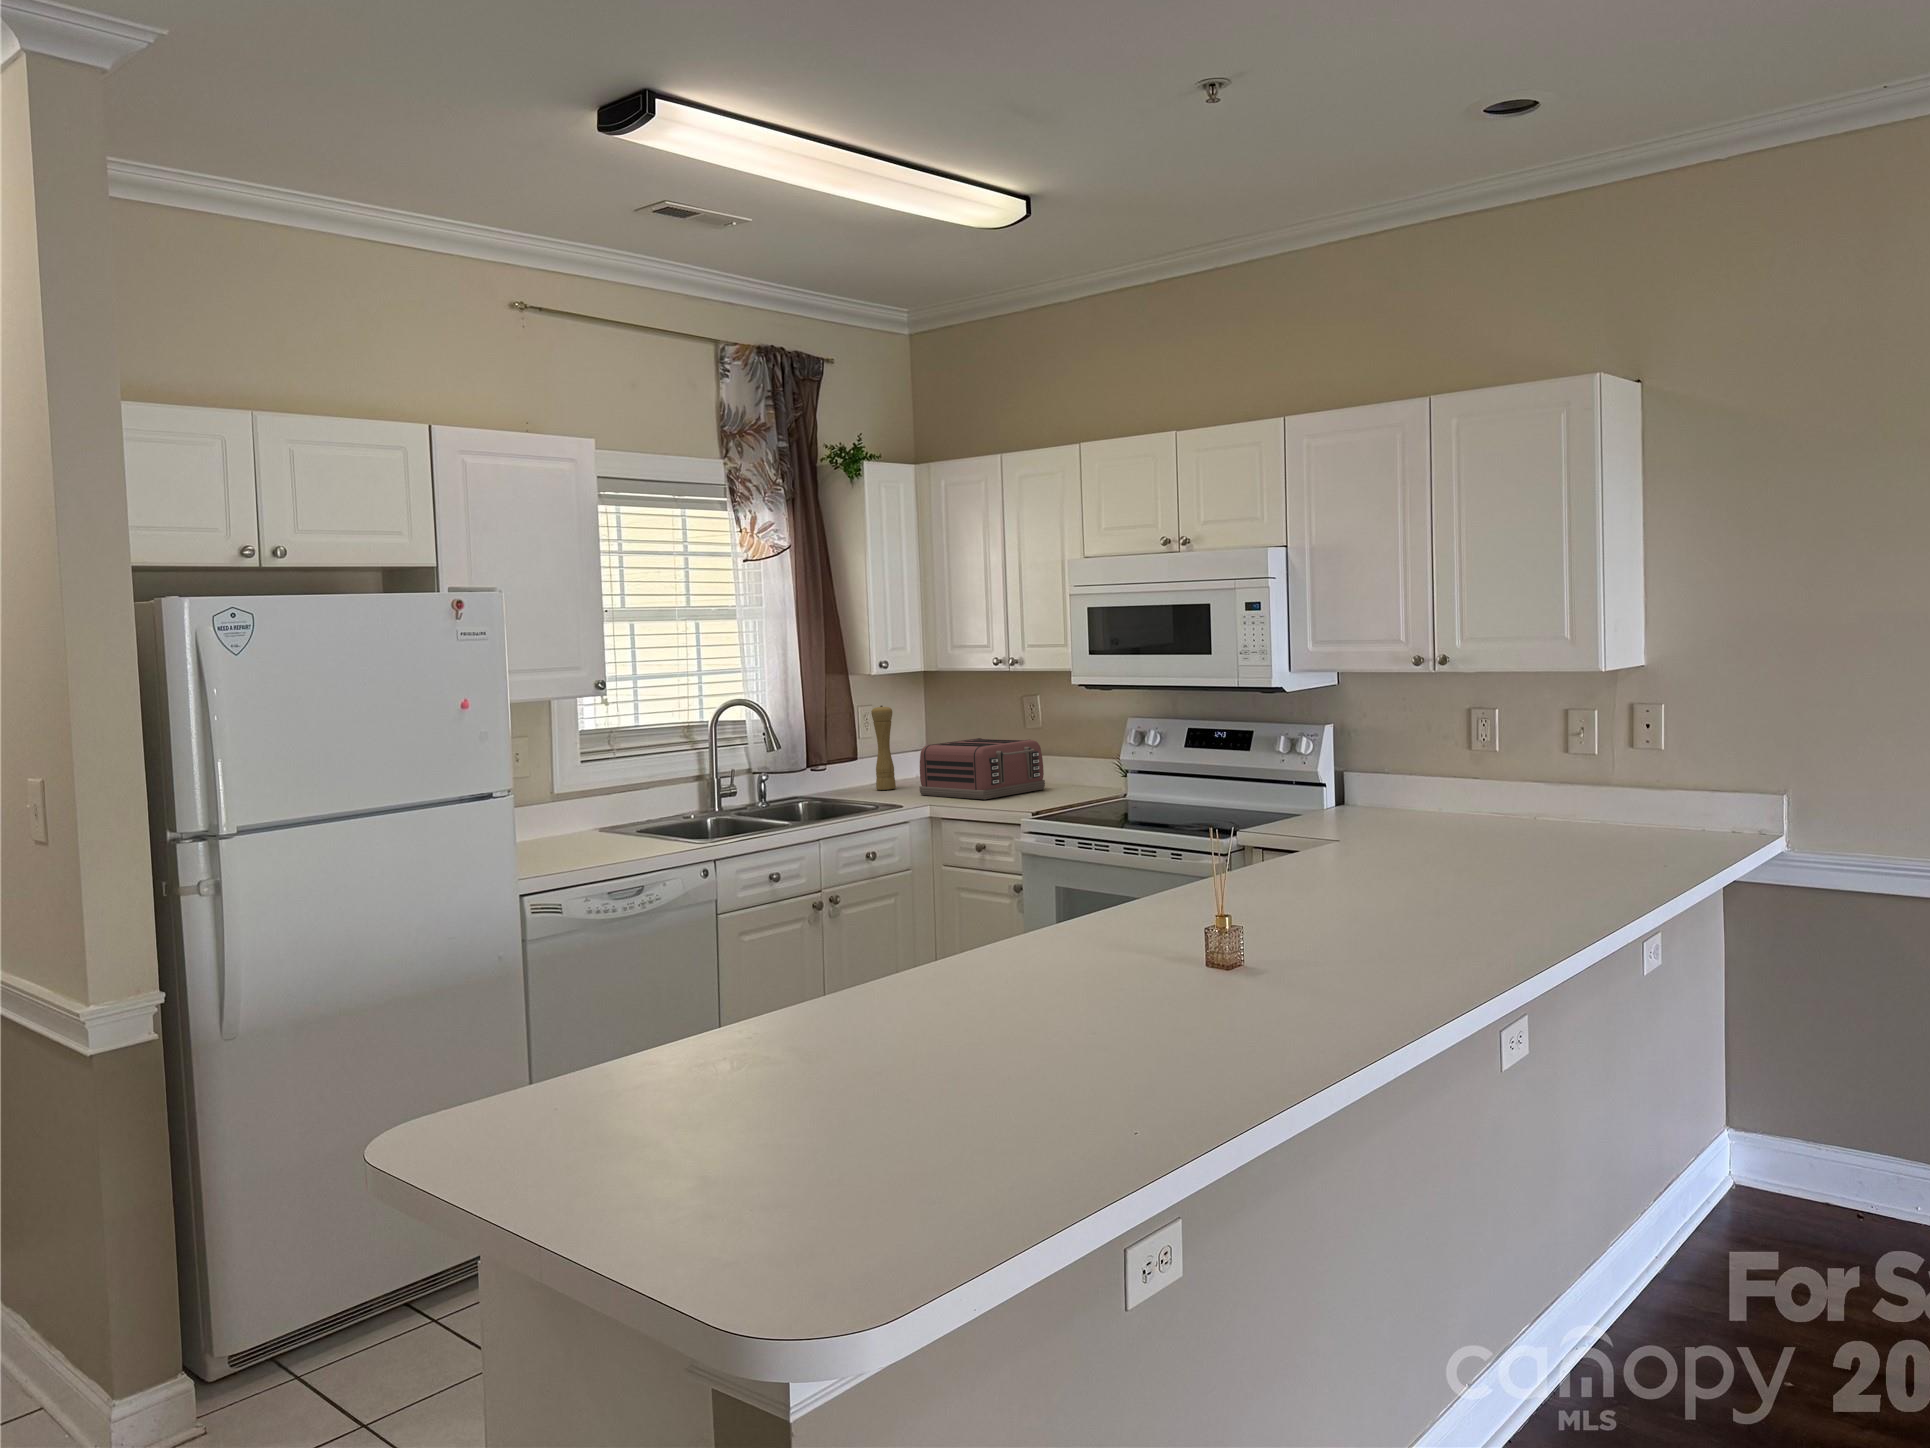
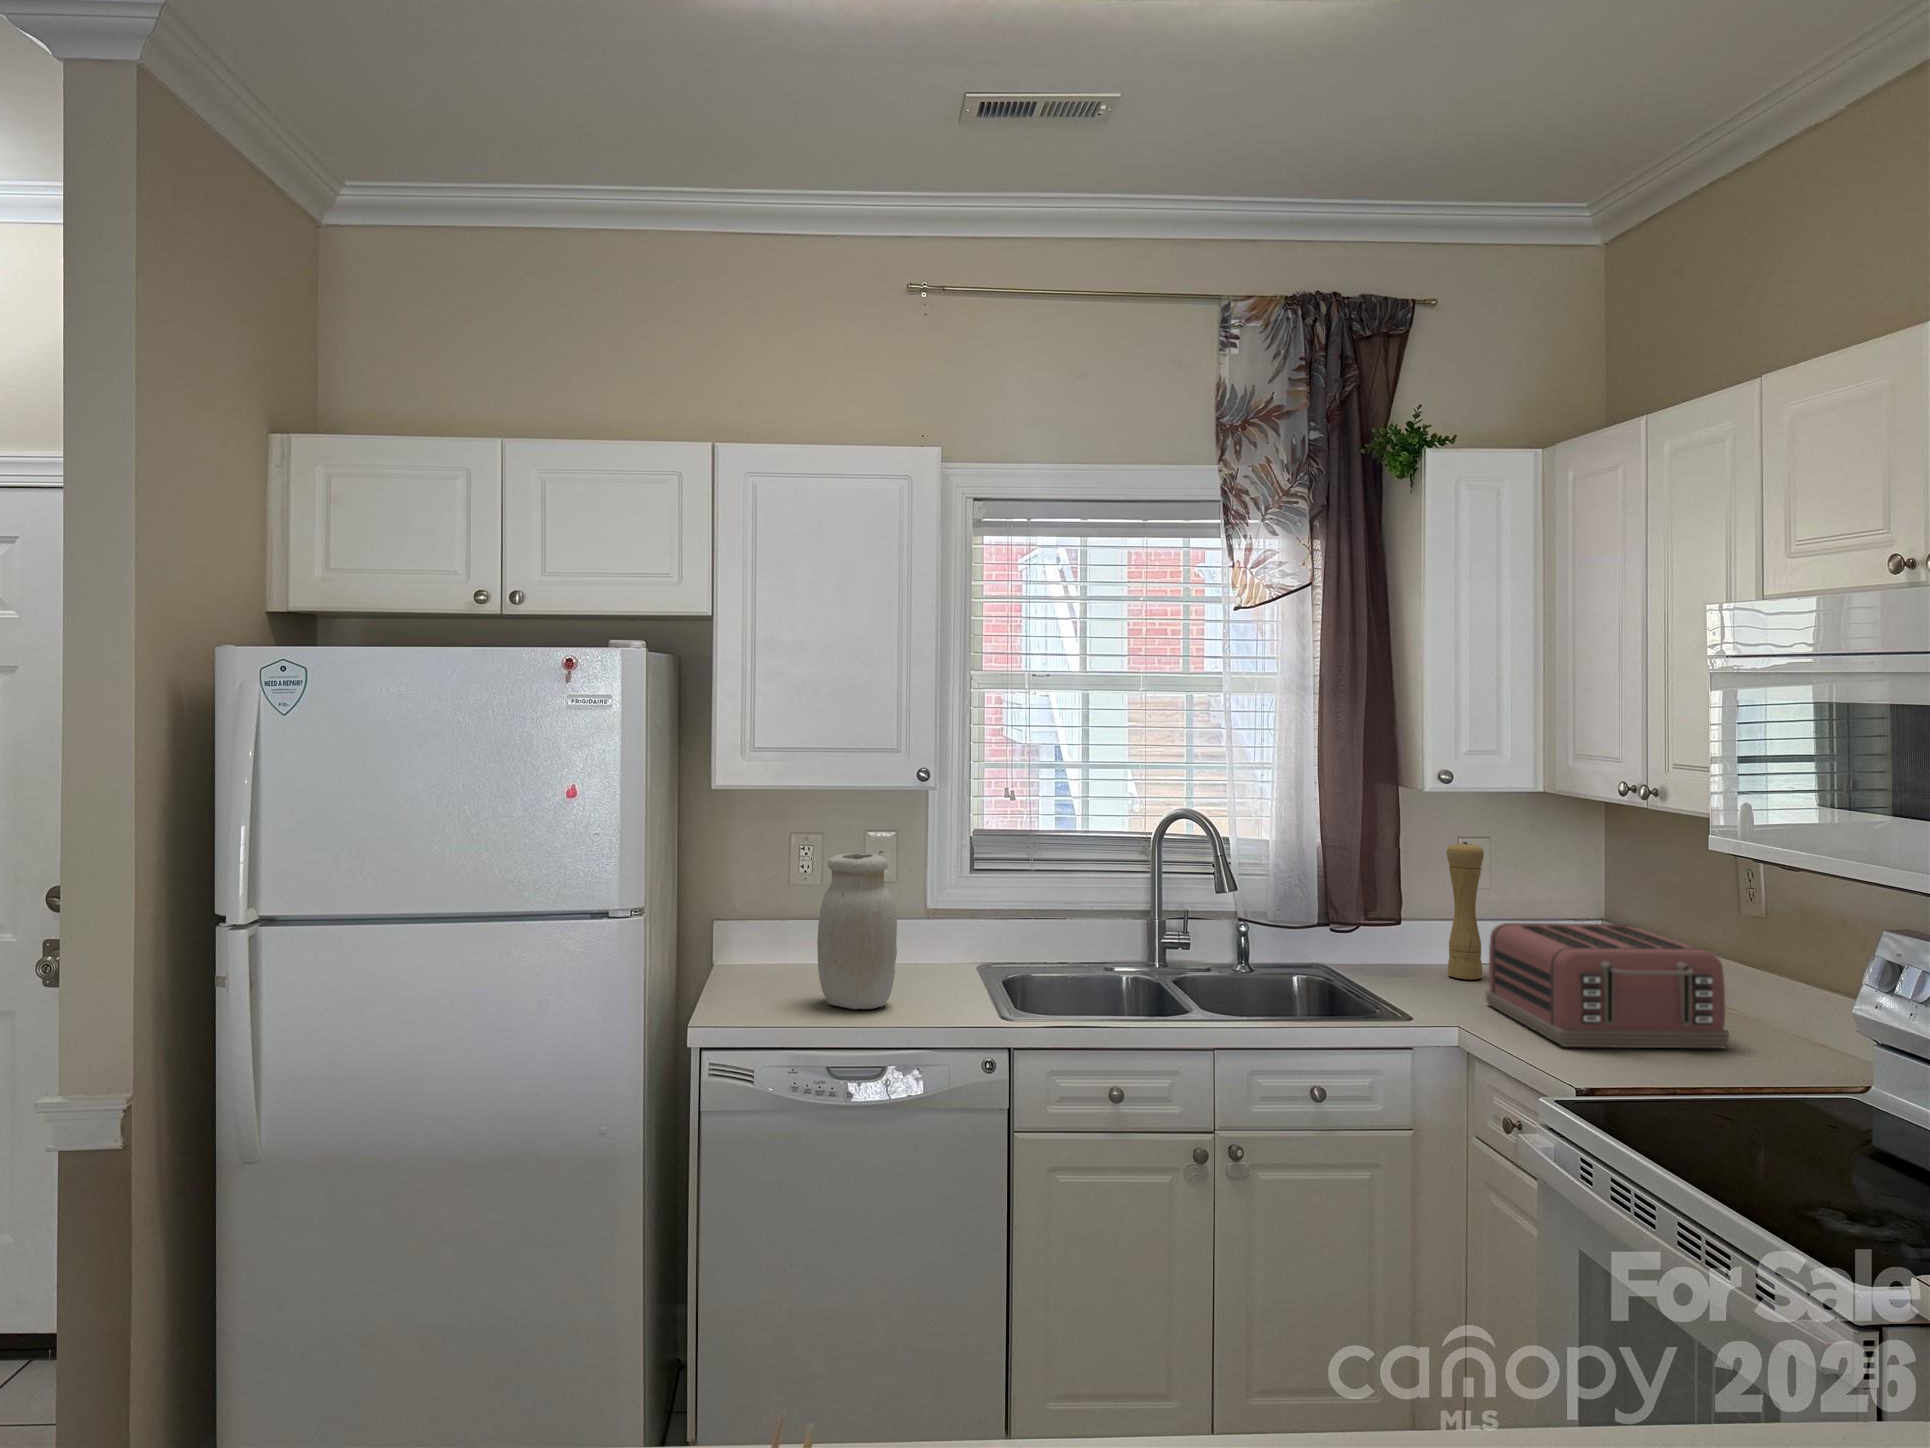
jar: none [559,741,620,853] -> present [817,853,897,1009]

